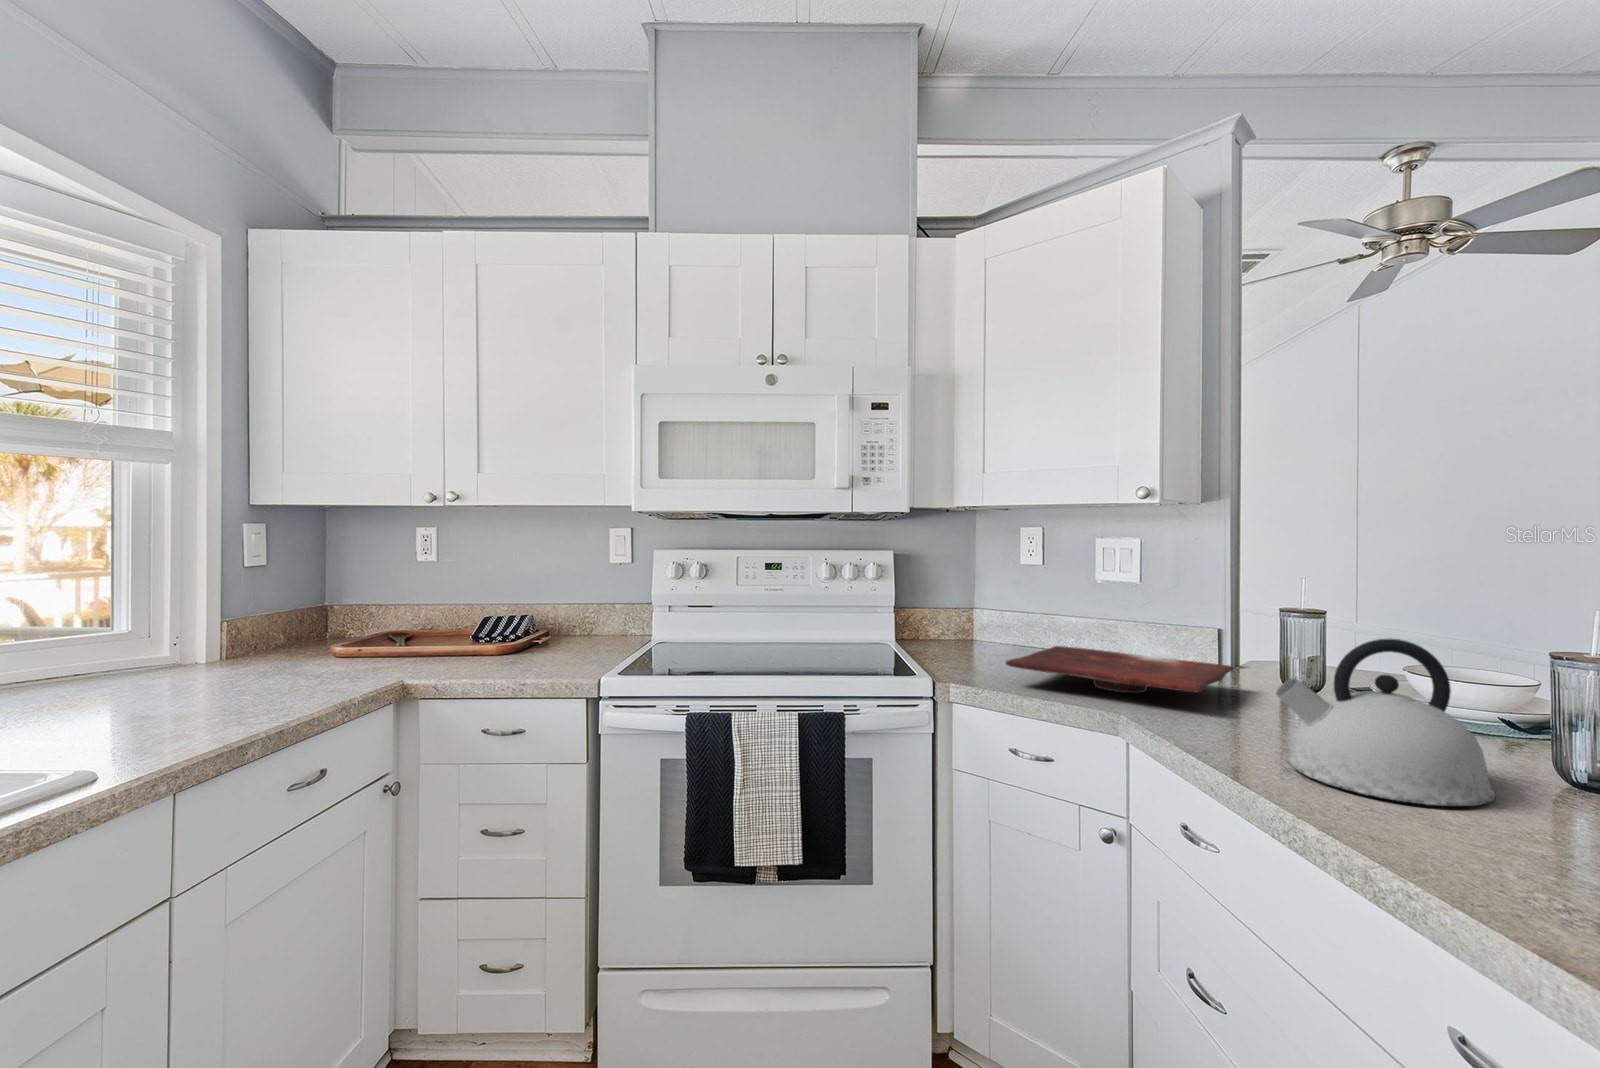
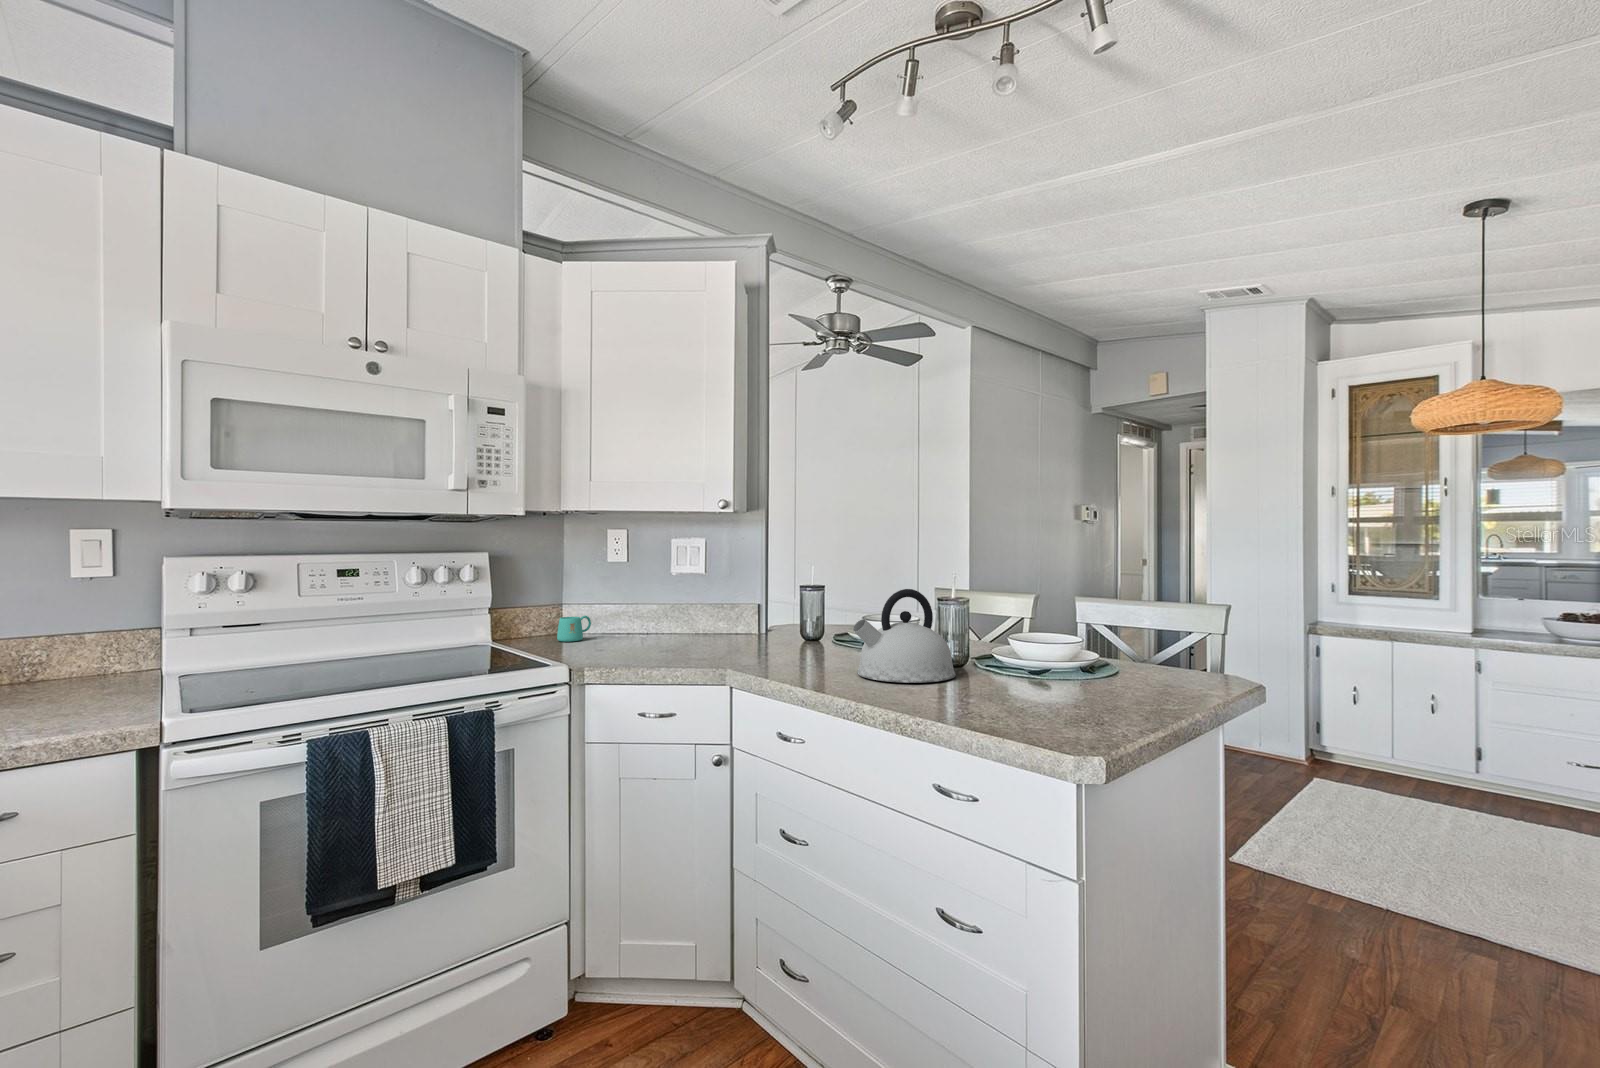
mug: none [960,622,999,649] -> present [557,616,591,642]
cutting board: present [1006,646,1233,693] -> none [636,627,788,654]

